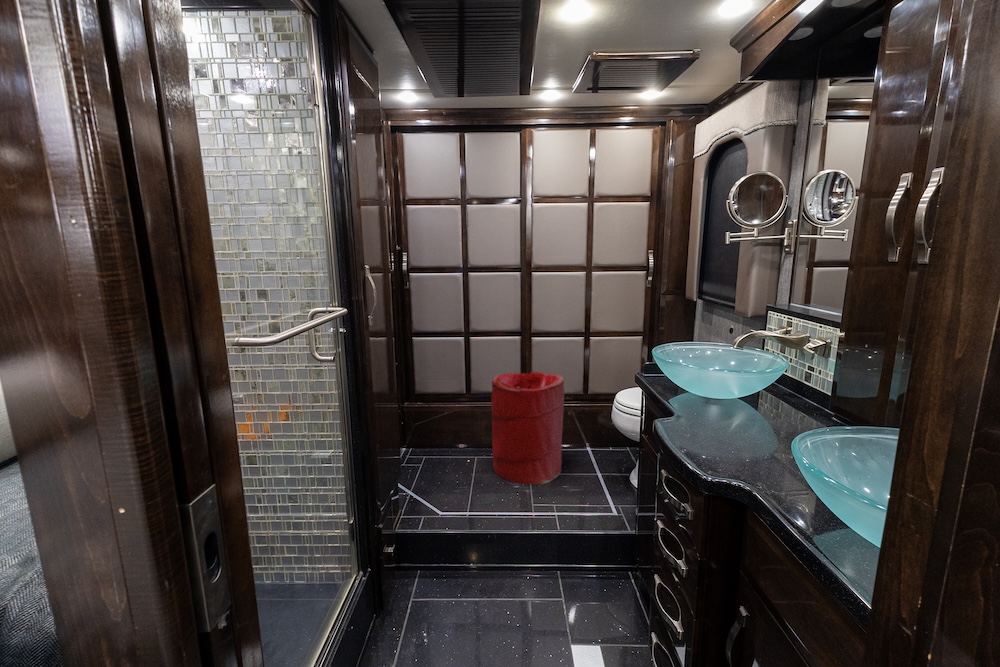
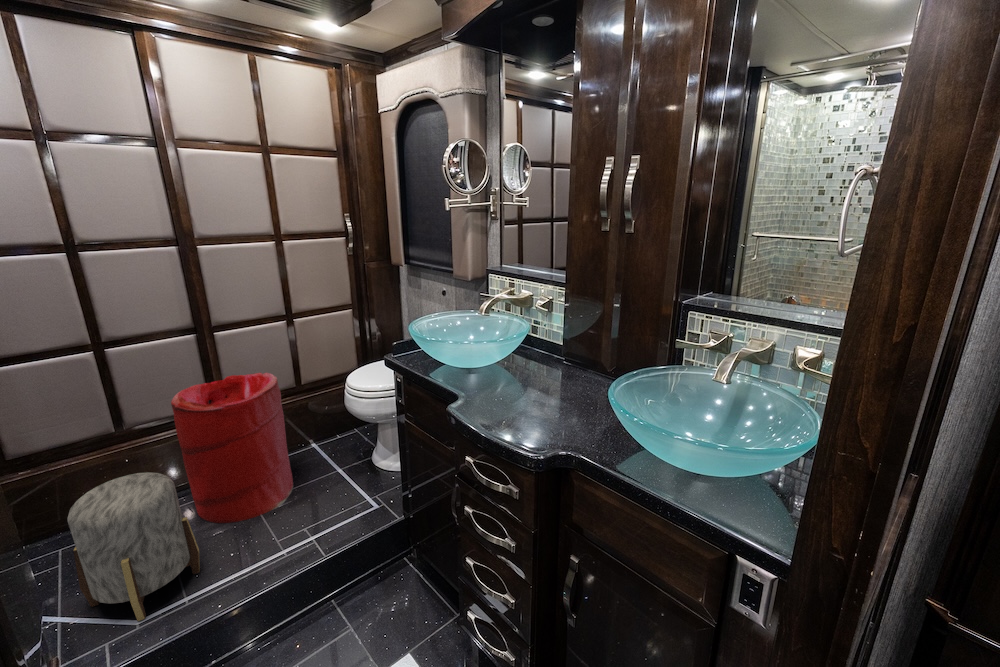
stool: none [418,419,482,518] -> present [67,472,200,621]

